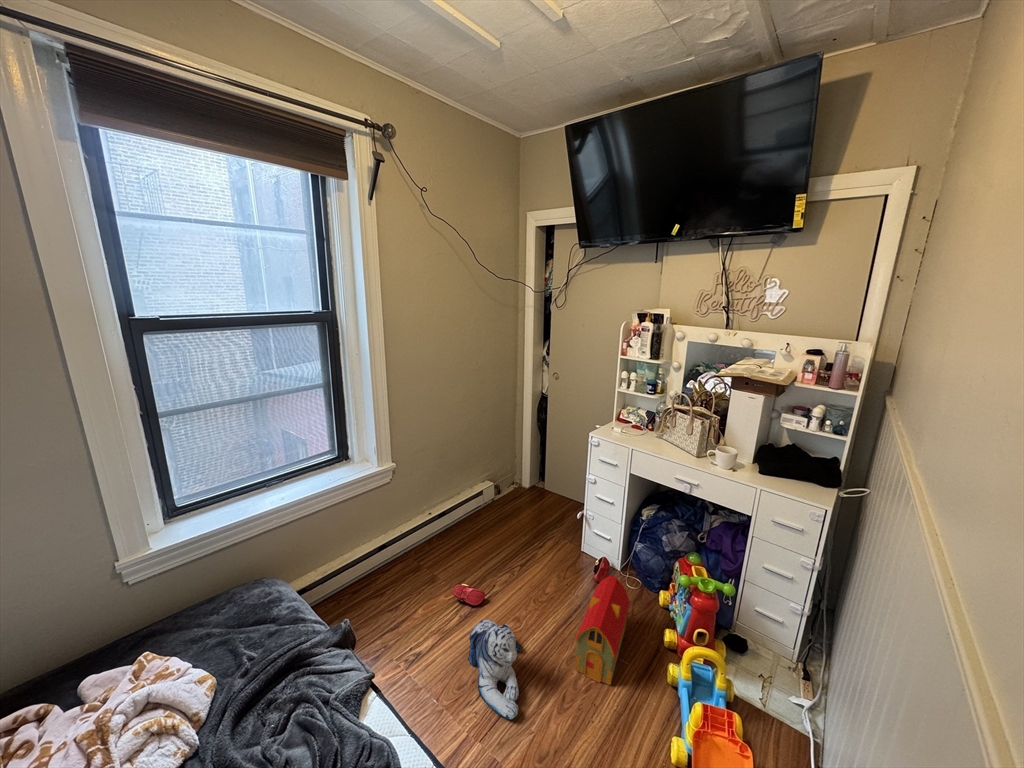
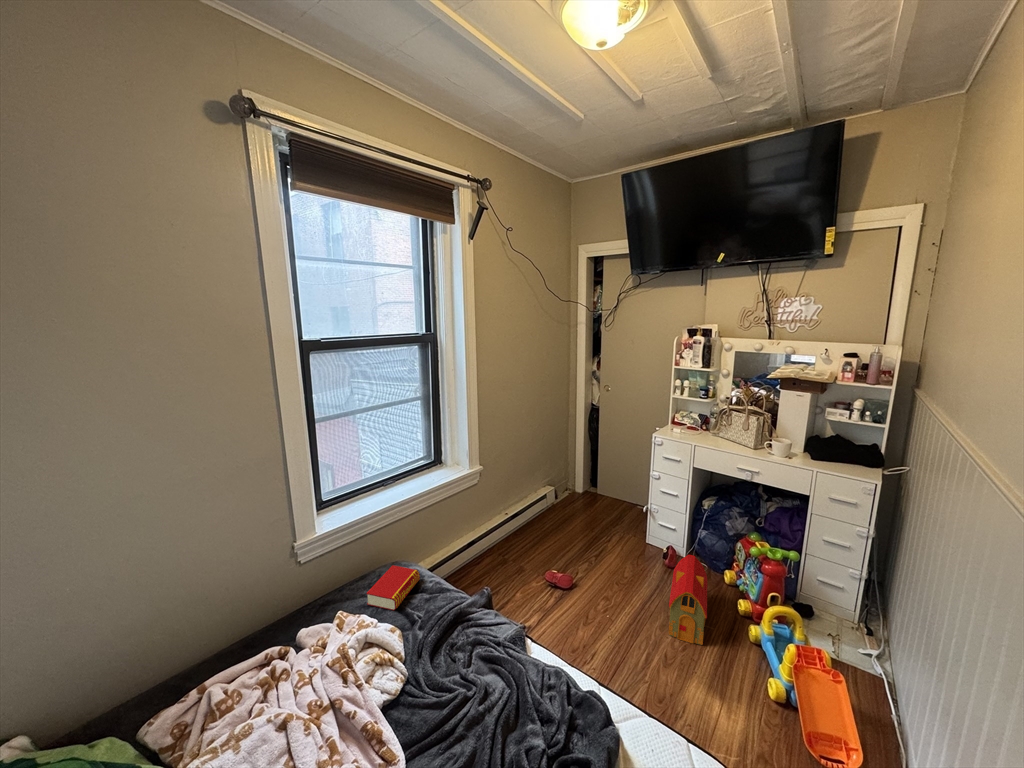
book: none [194,587,275,649] -> present [366,565,420,611]
plush toy: present [468,620,521,719] -> none [571,595,630,672]

